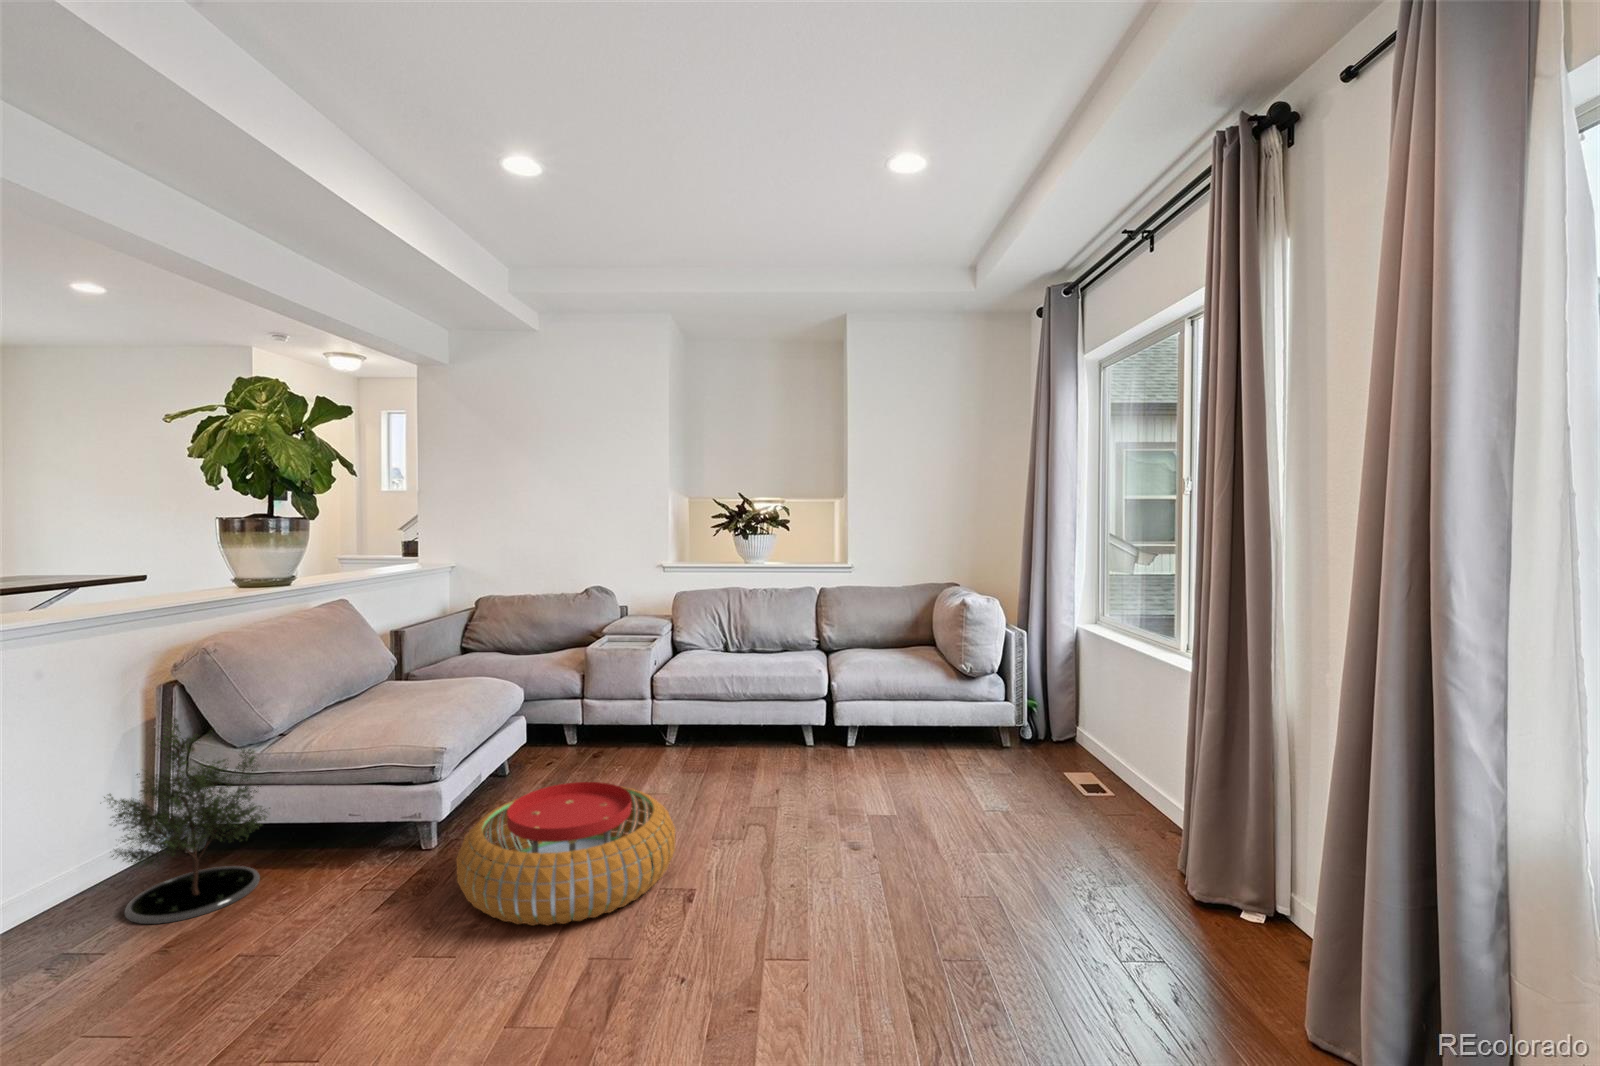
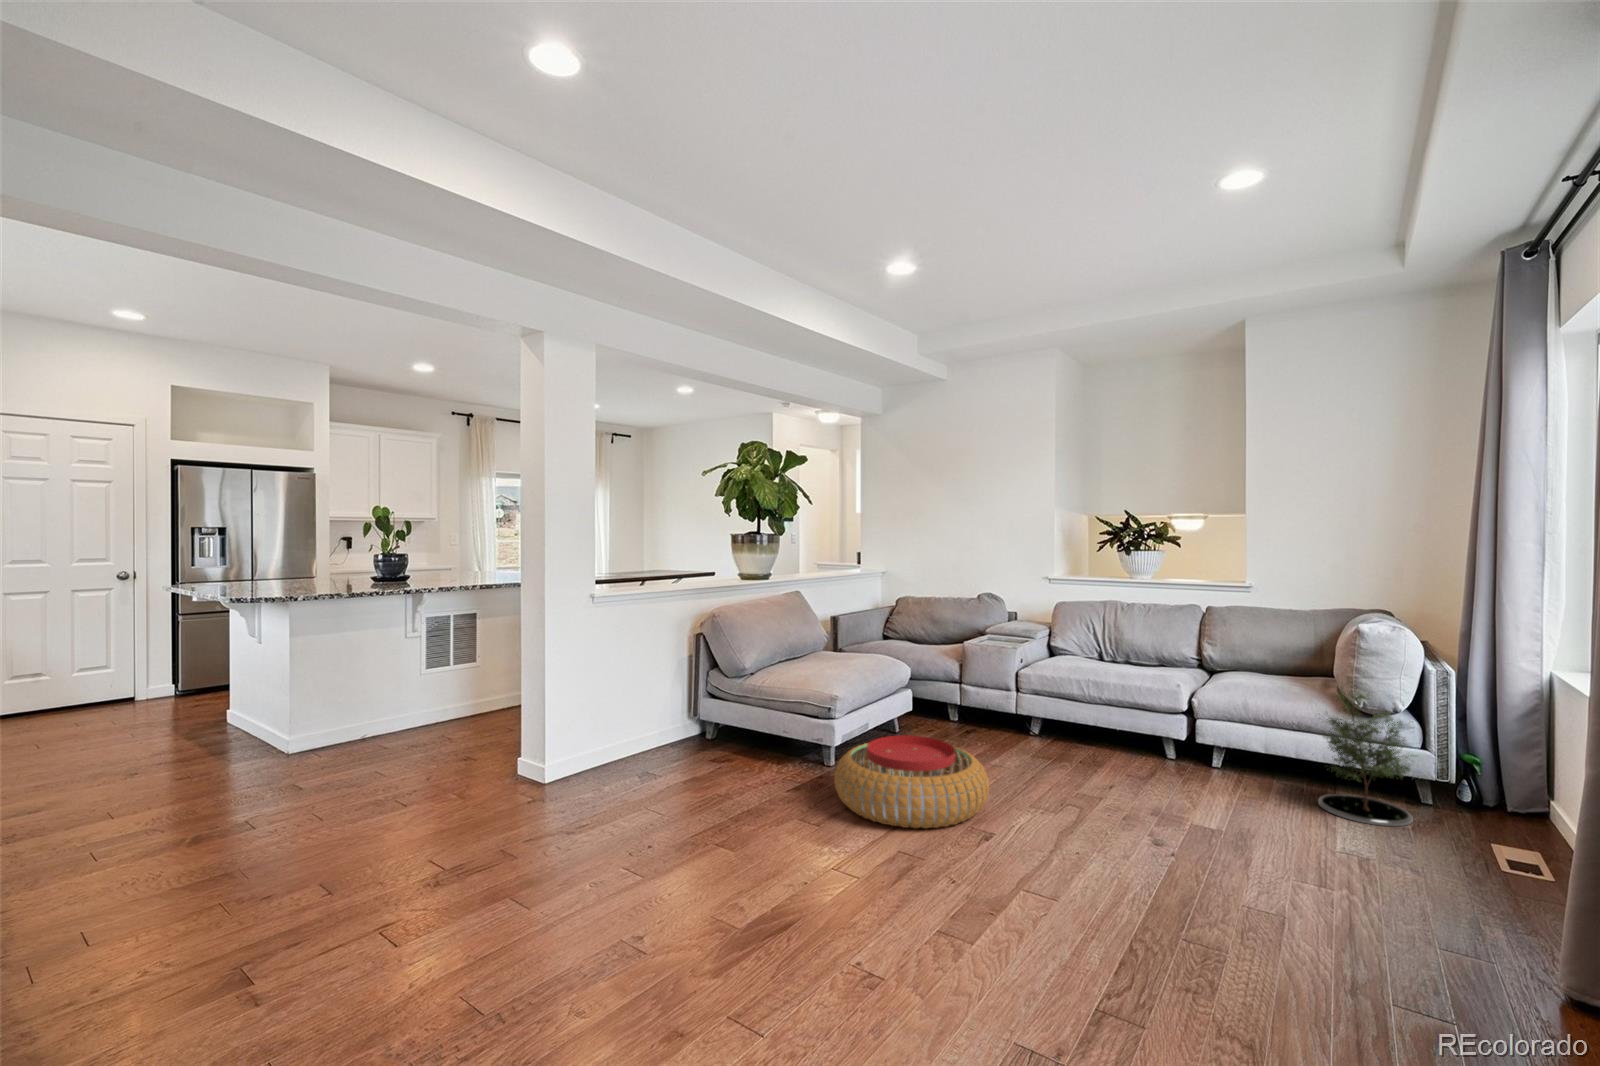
potted tree: present [104,715,270,924] -> present [1318,683,1414,826]

